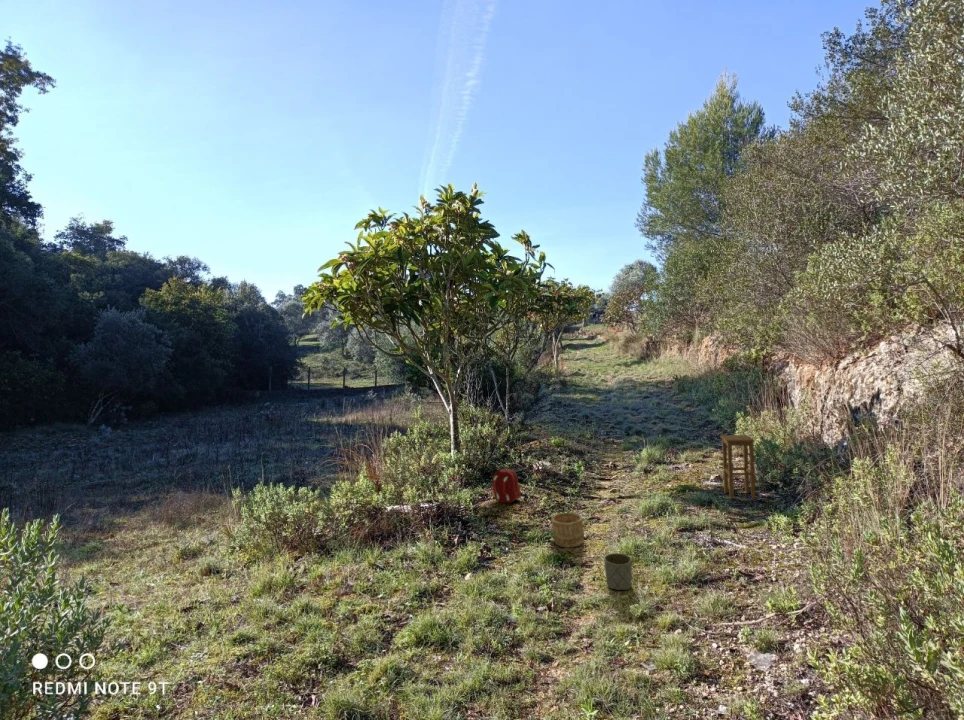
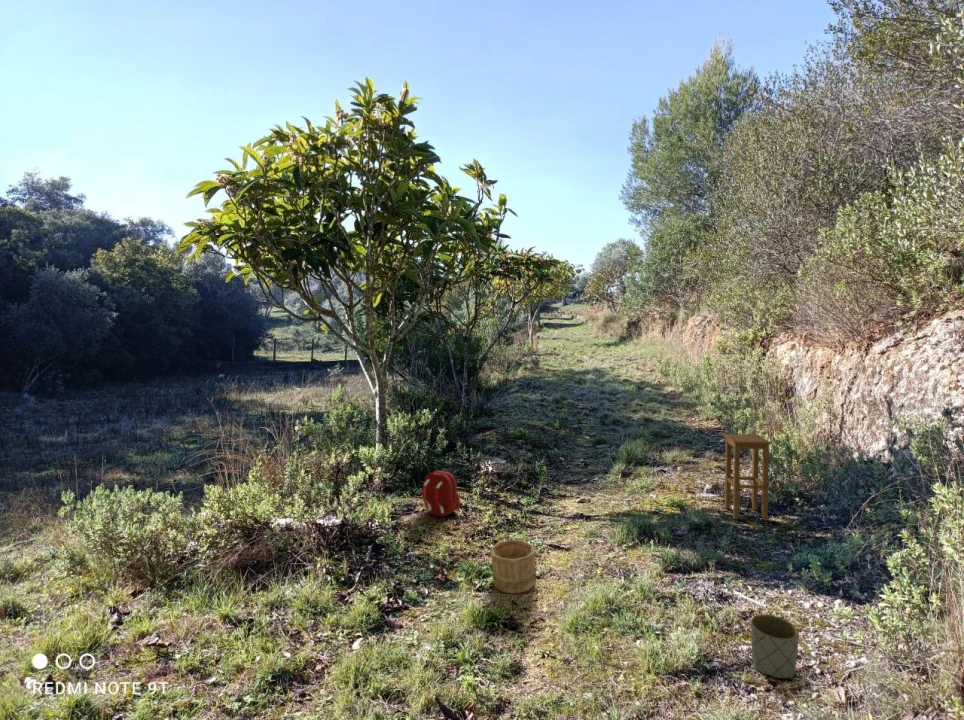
planter: present [604,553,632,590] -> present [751,615,799,679]

